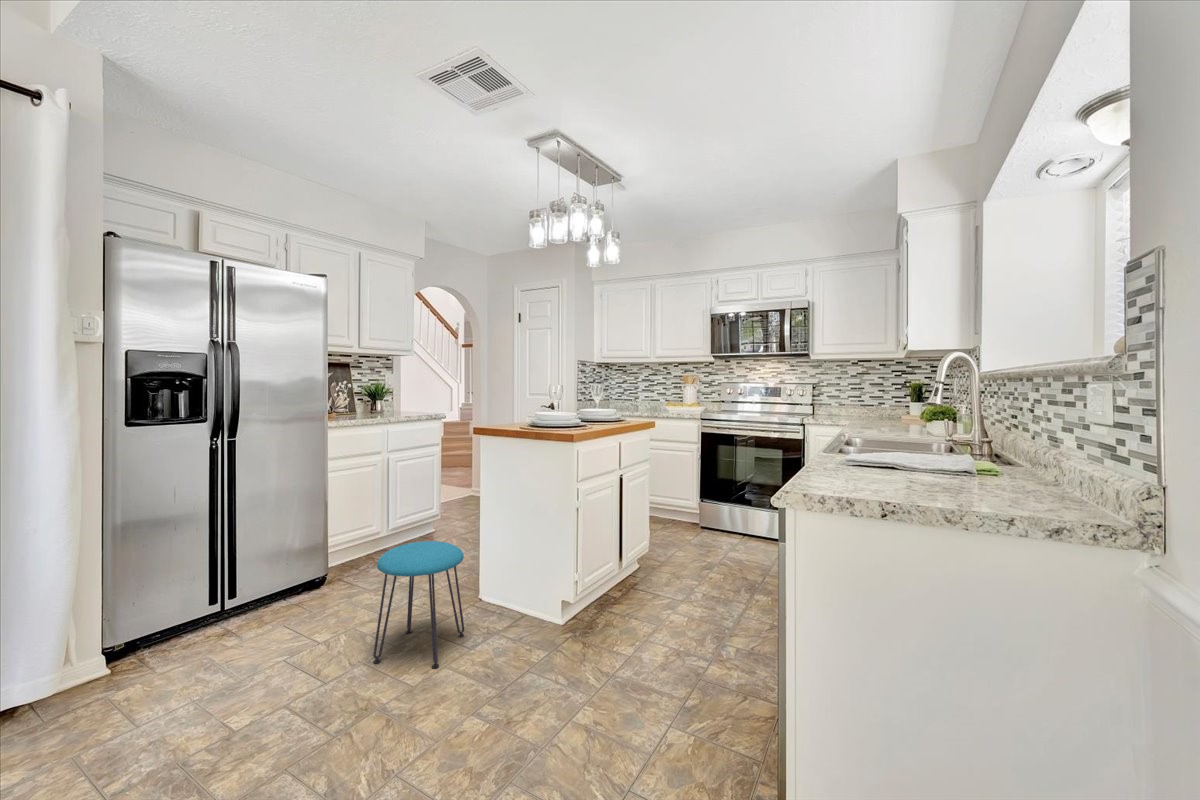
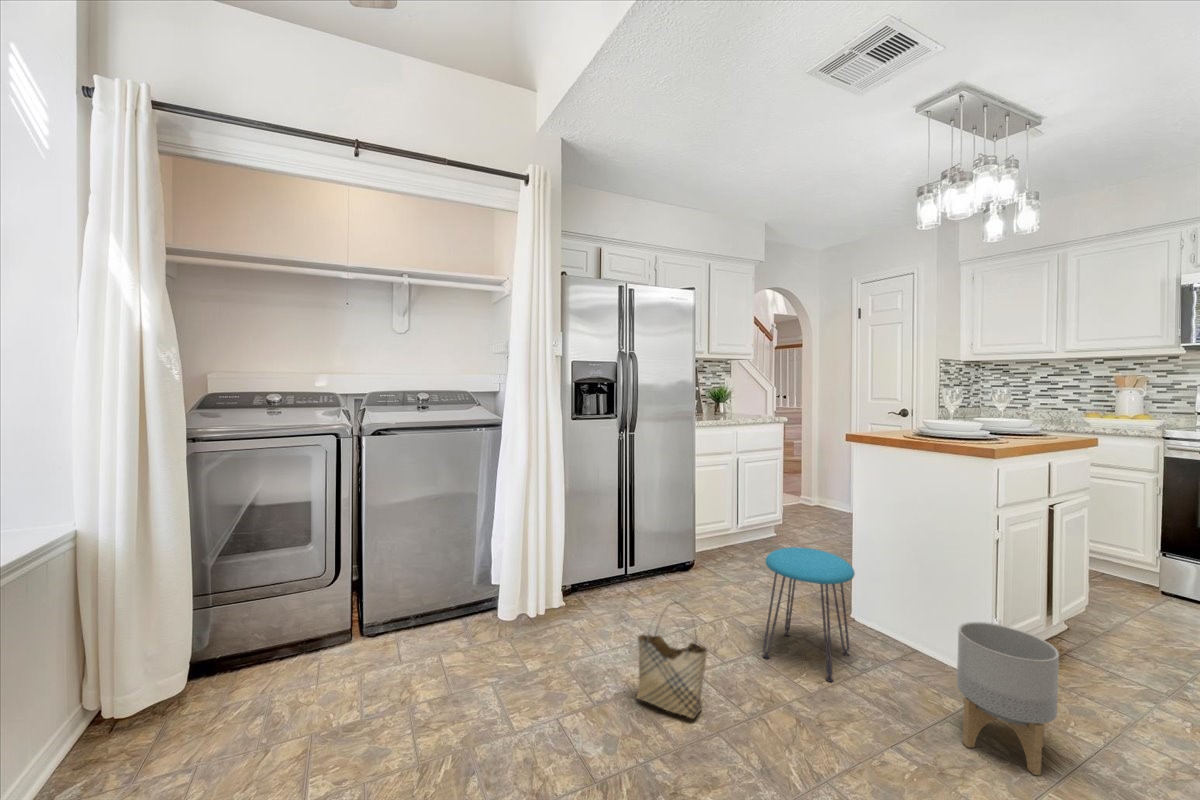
planter: none [531,580,596,698] -> present [957,622,1059,775]
woven basket: none [181,632,279,764] -> present [637,602,707,718]

